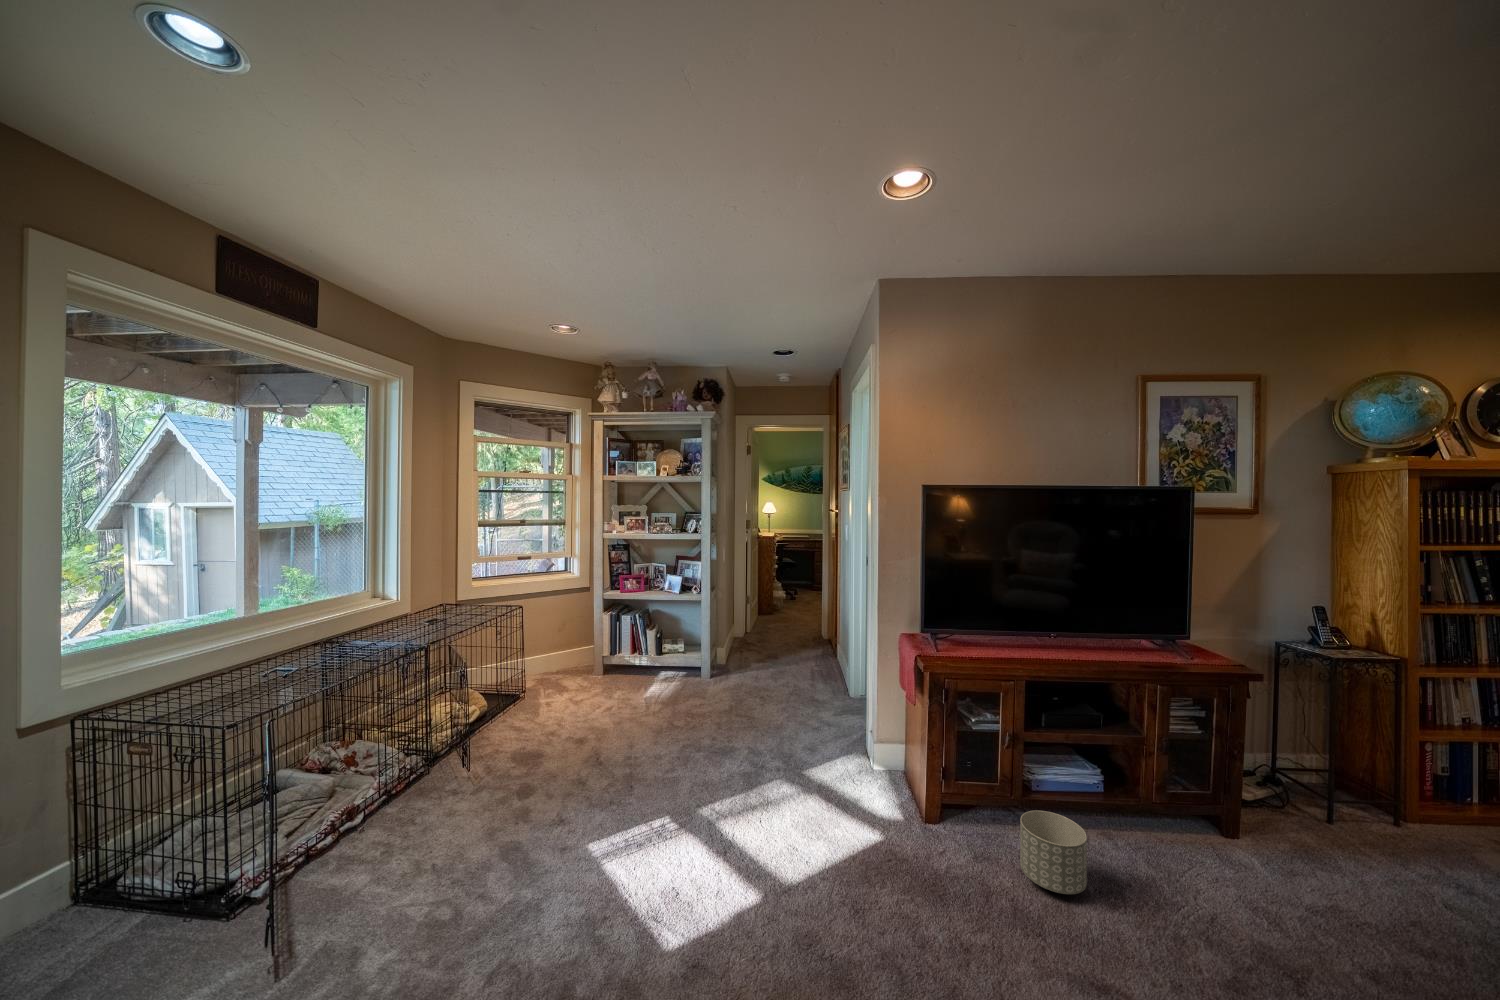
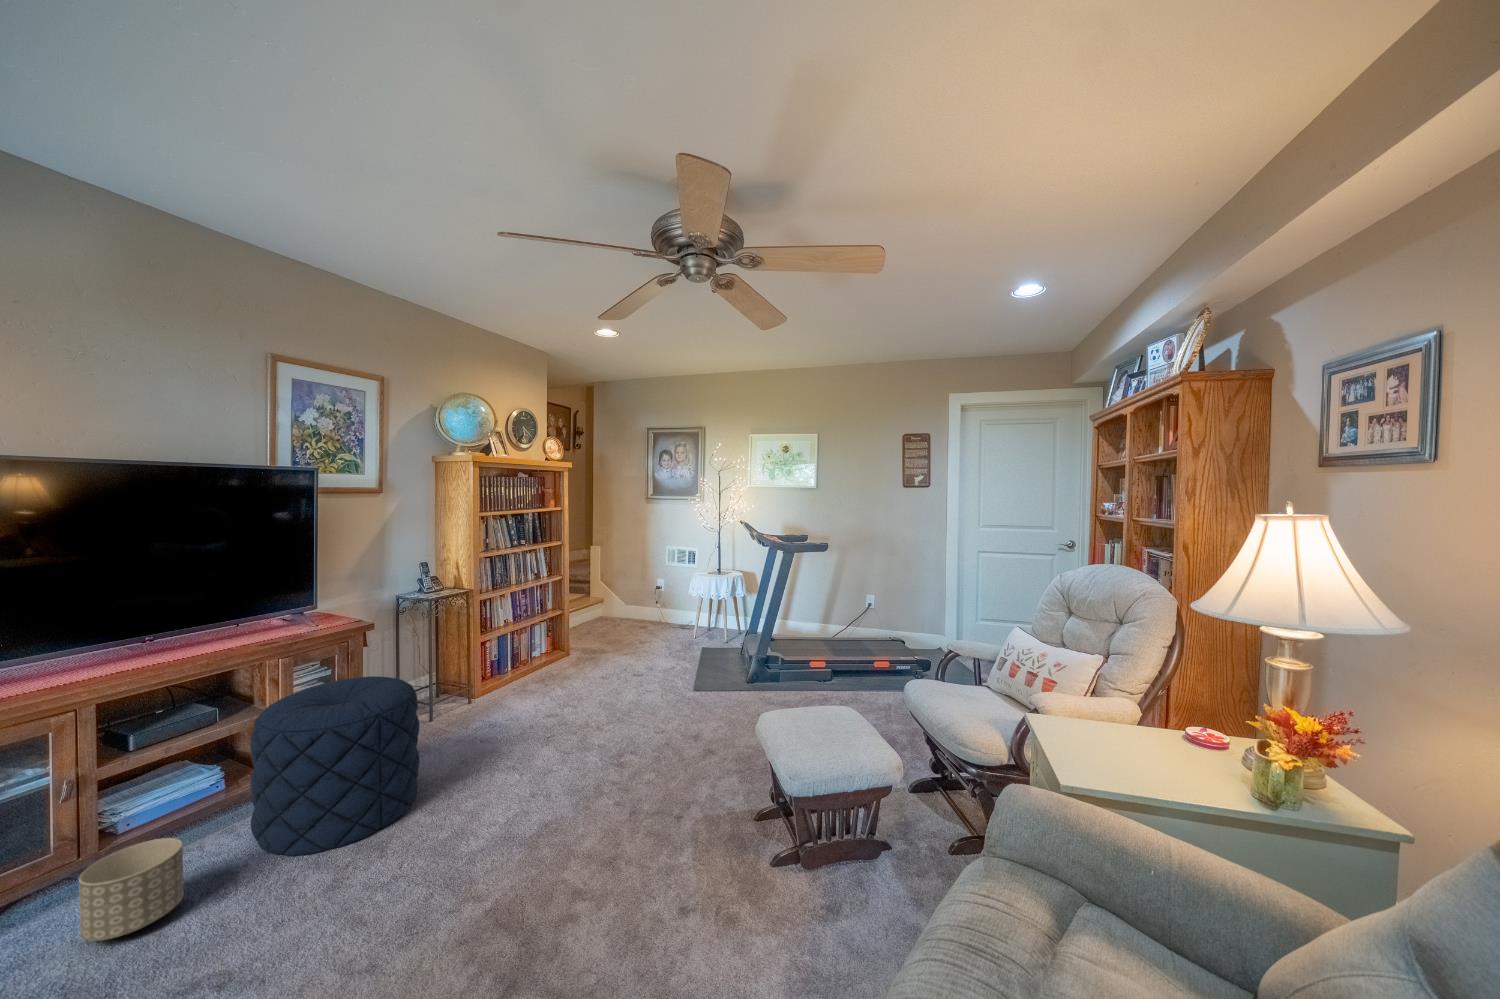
pouf: none [1134,728,1344,953] -> present [250,676,420,856]

